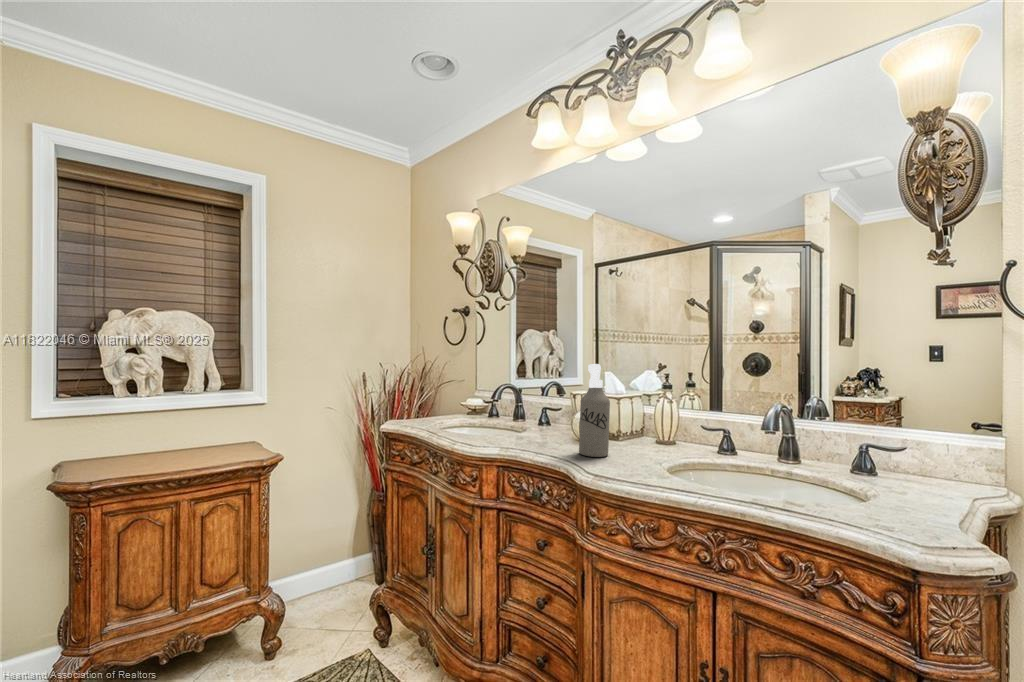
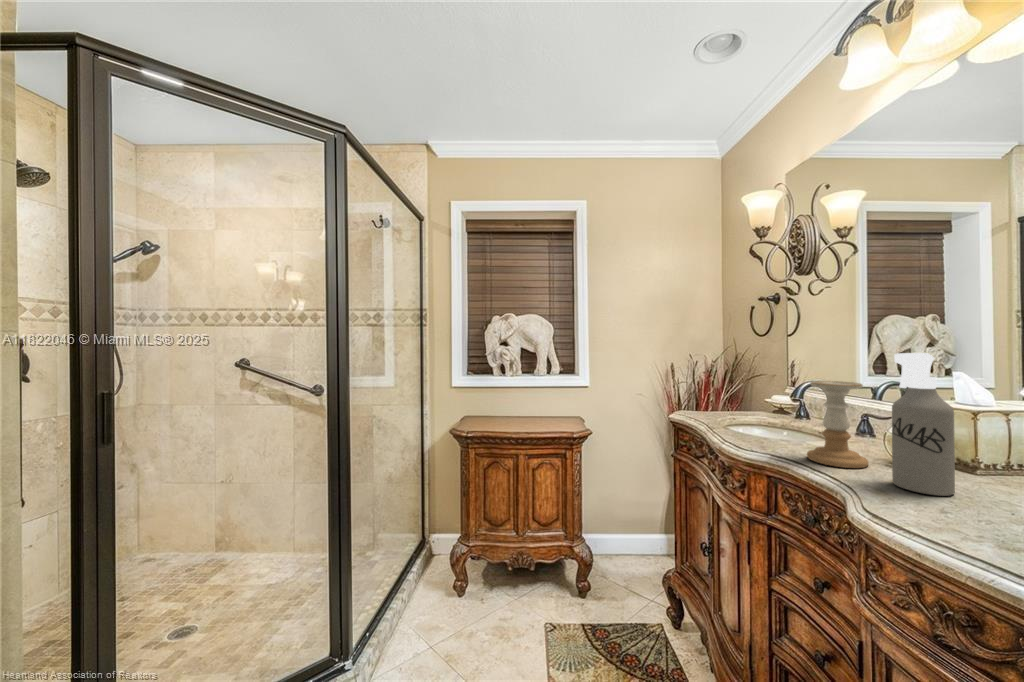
candle holder: none [522,384,559,449] -> present [807,381,869,468]

